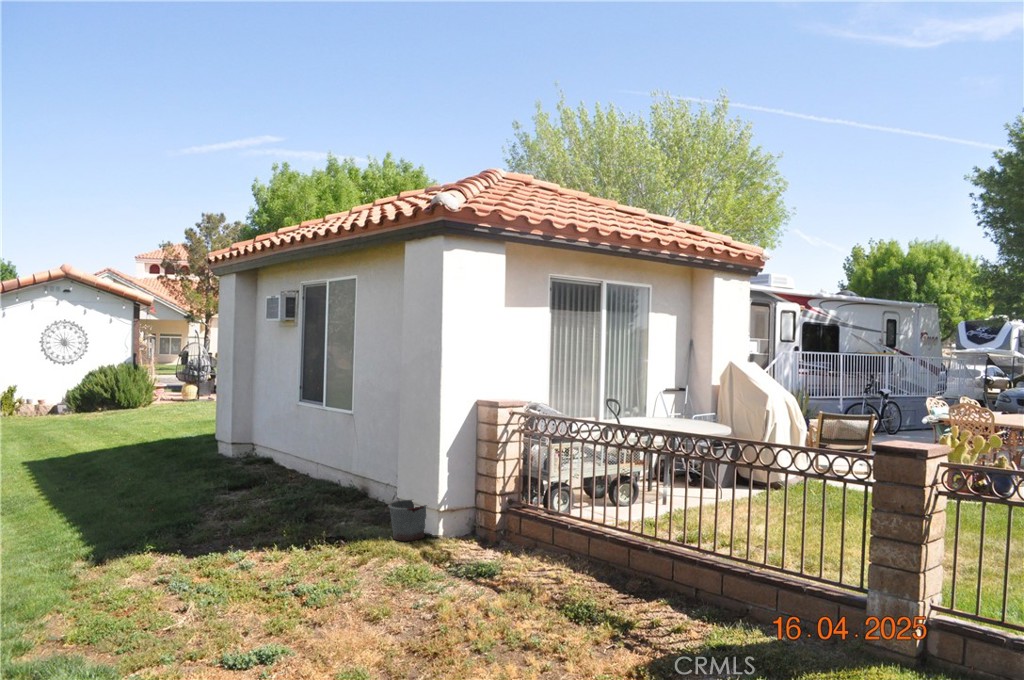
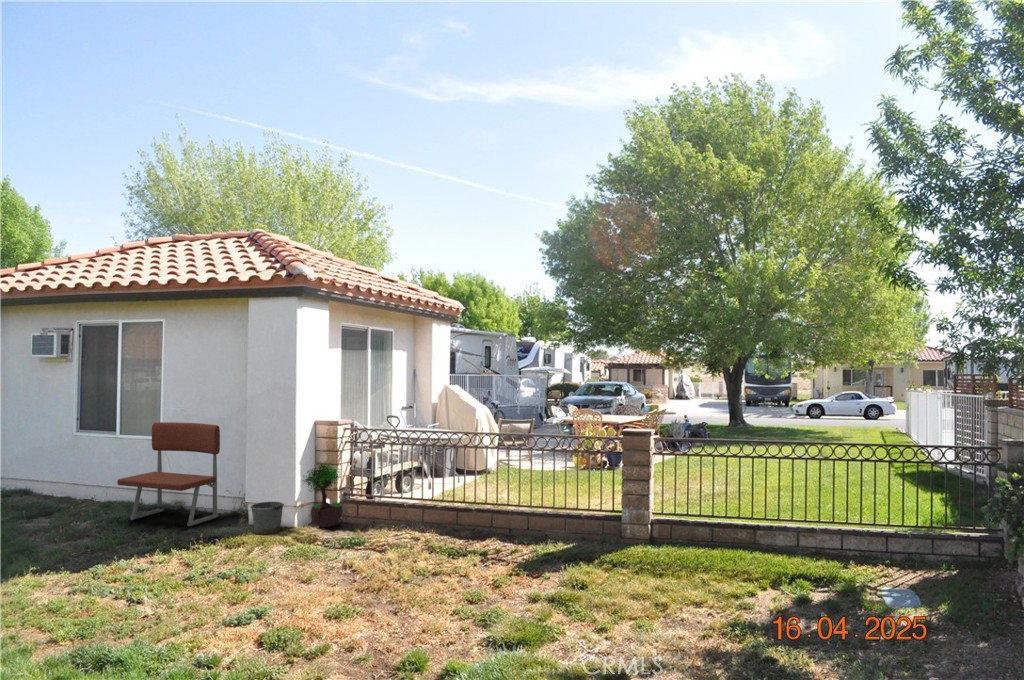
bench: none [294,395,387,518] -> present [117,422,220,526]
potted tree: none [435,448,496,543] -> present [303,461,343,527]

